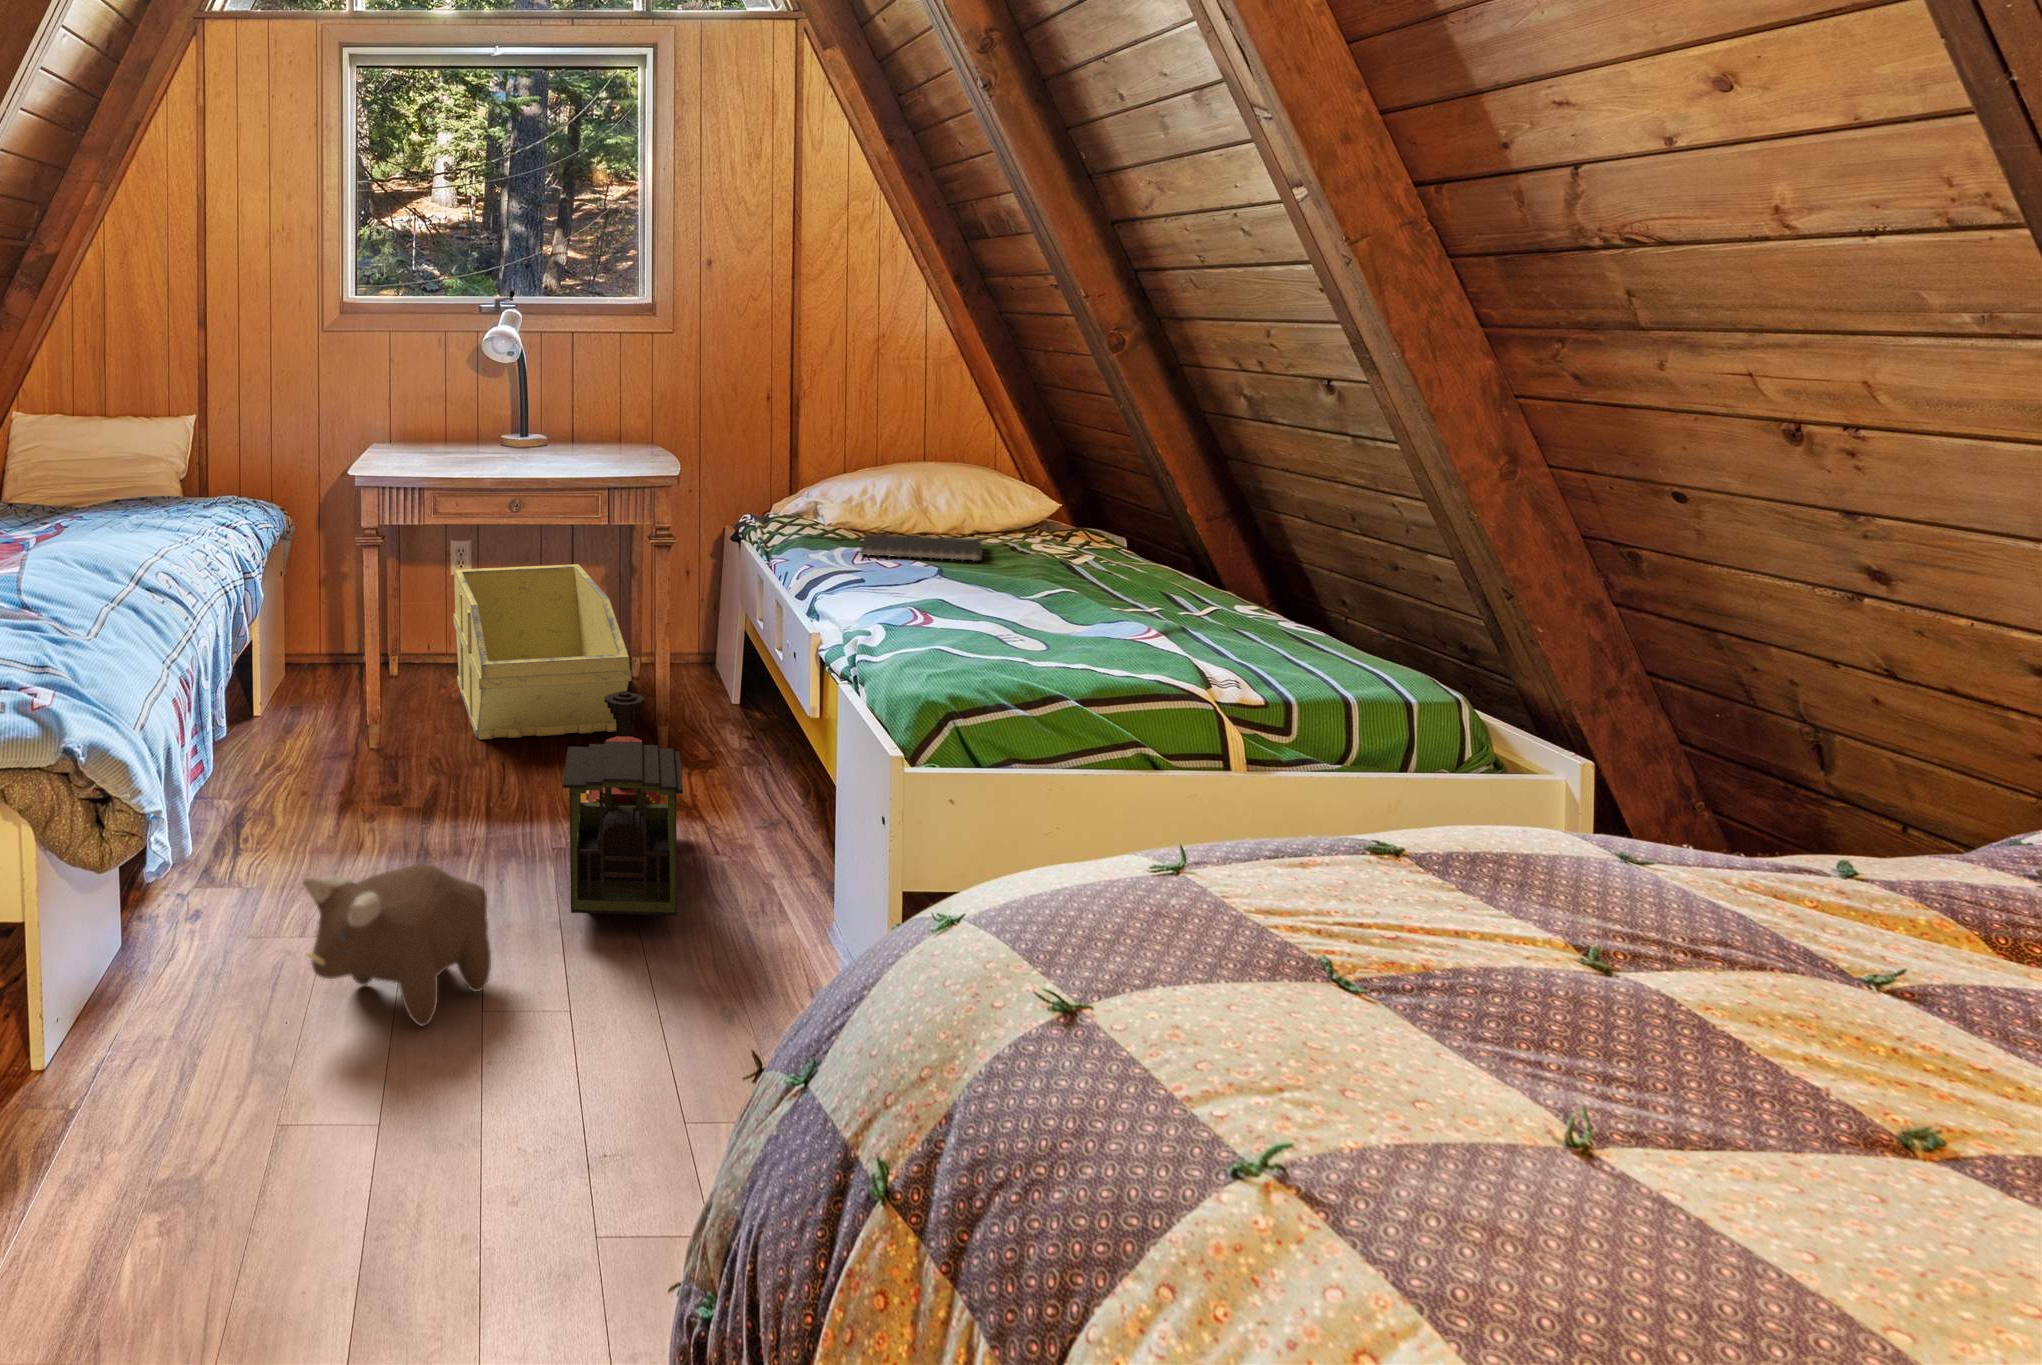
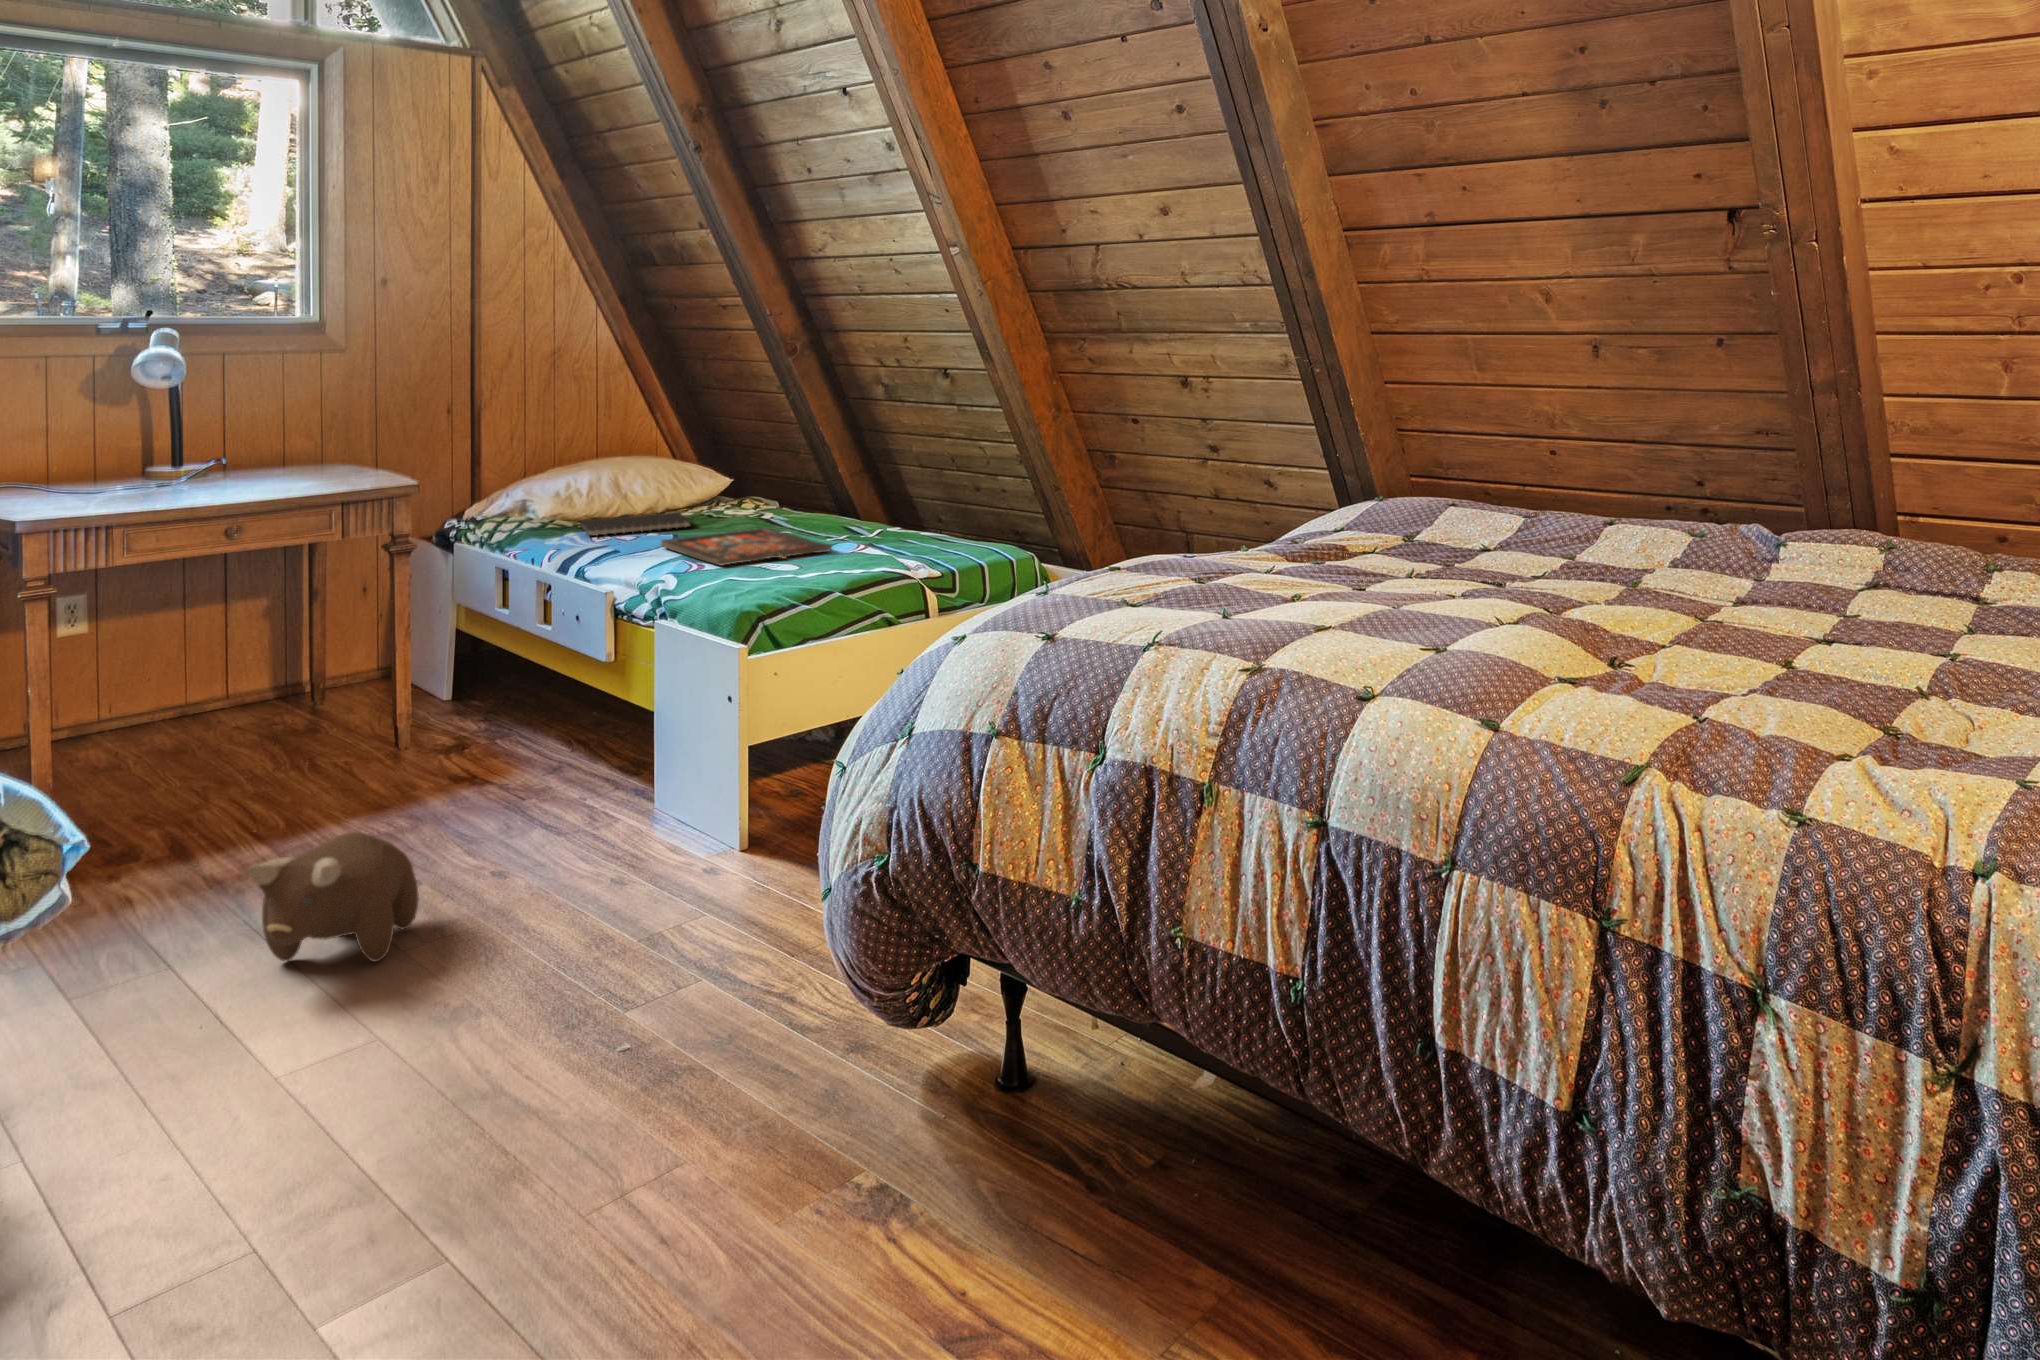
storage bin: present [453,564,632,740] -> none [84,598,368,784]
board game: none [915,574,1120,629] -> present [661,527,832,565]
toy train: present [563,691,683,916] -> none [379,676,552,859]

